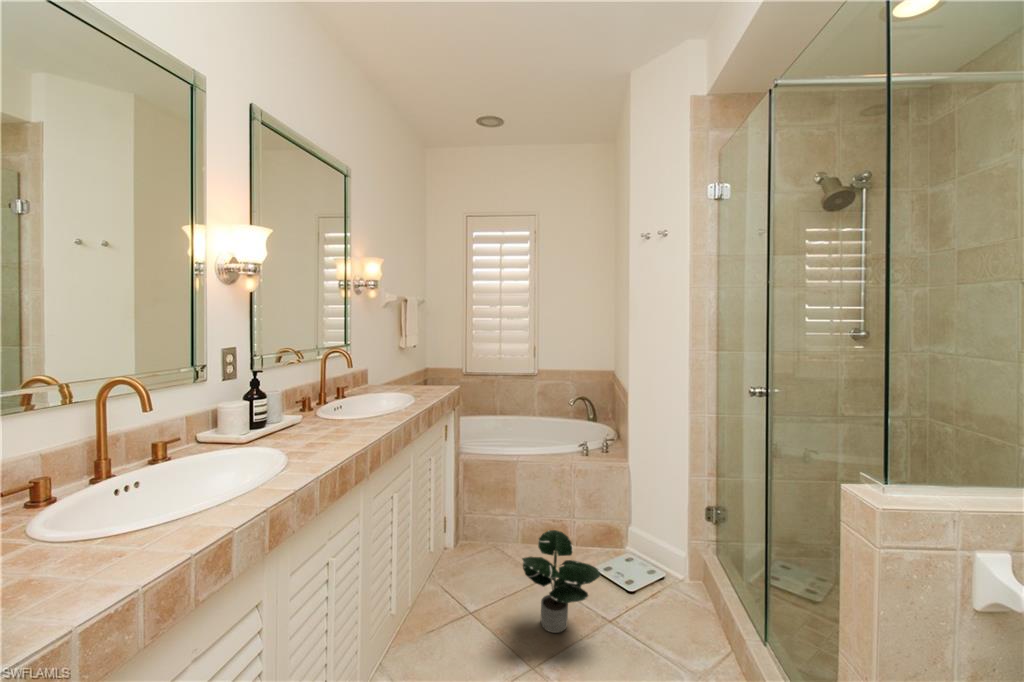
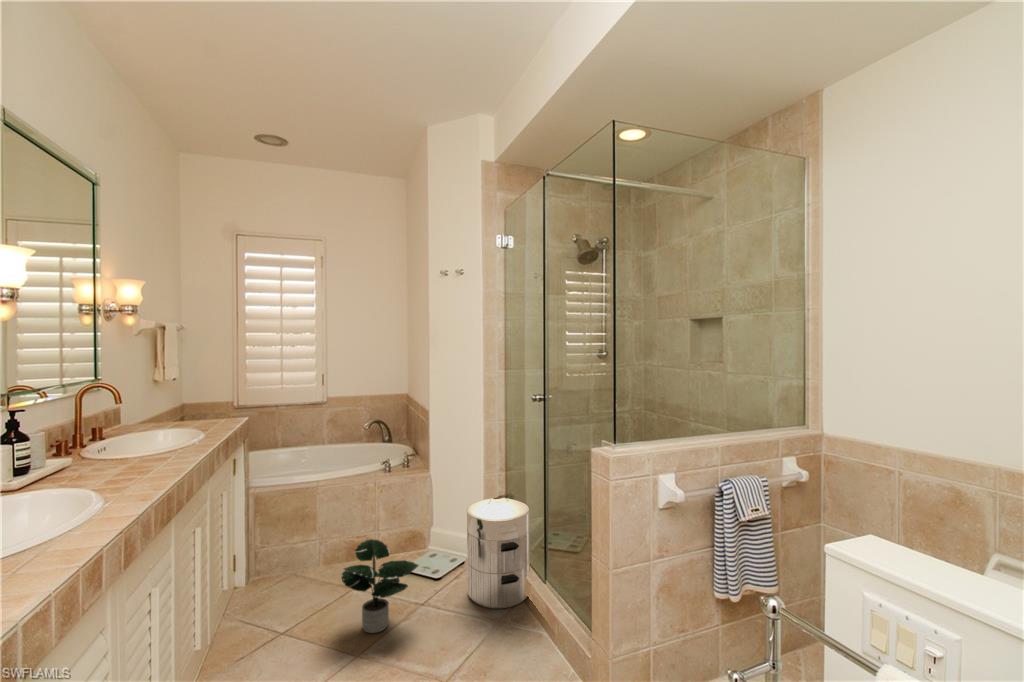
waste bin: none [661,514,749,656] -> present [467,497,530,609]

